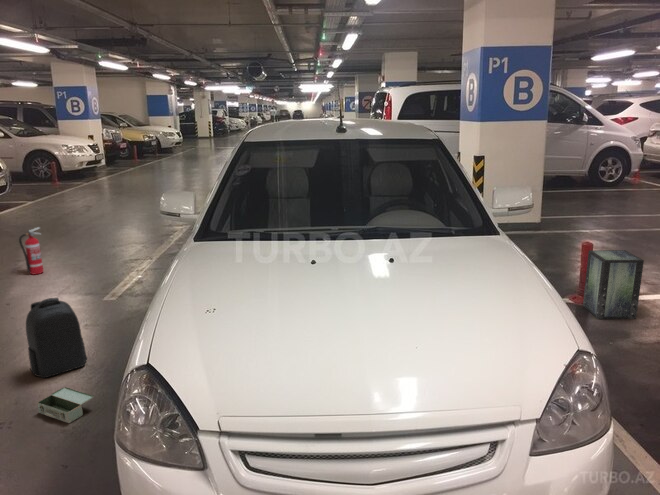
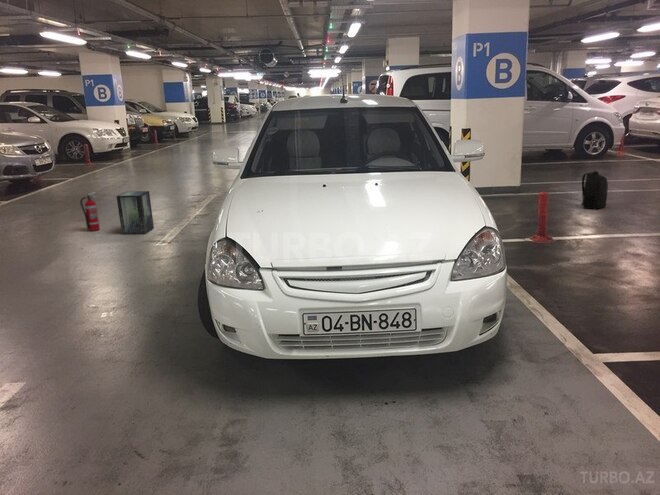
storage box: present [583,250,644,319] -> present [116,191,154,235]
backpack: present [26,298,87,378] -> present [582,171,608,209]
toolbox: present [37,387,94,423] -> none [123,296,164,318]

